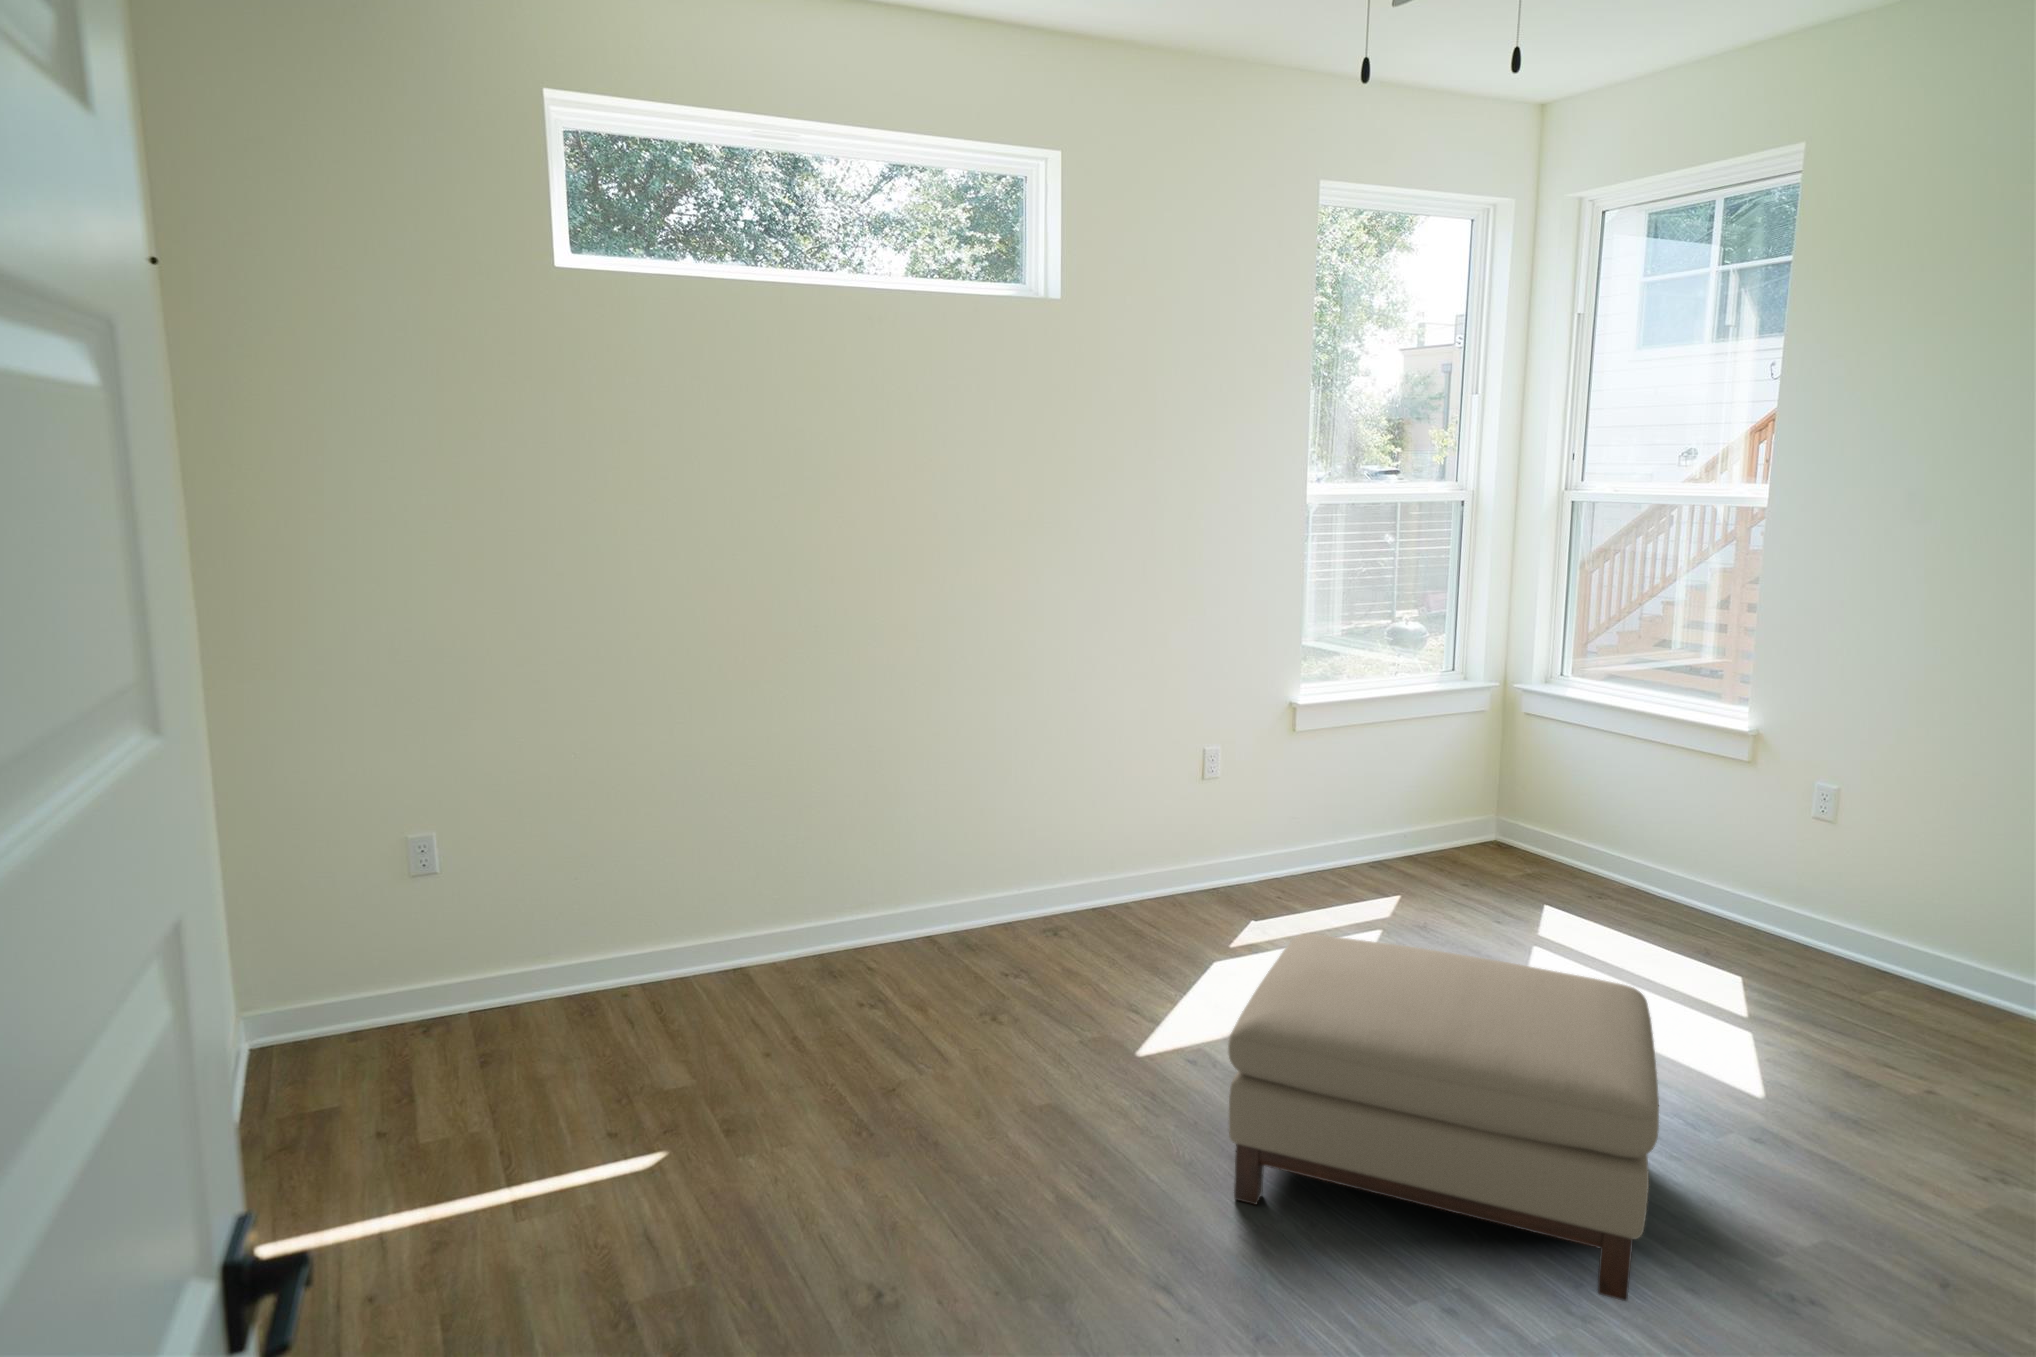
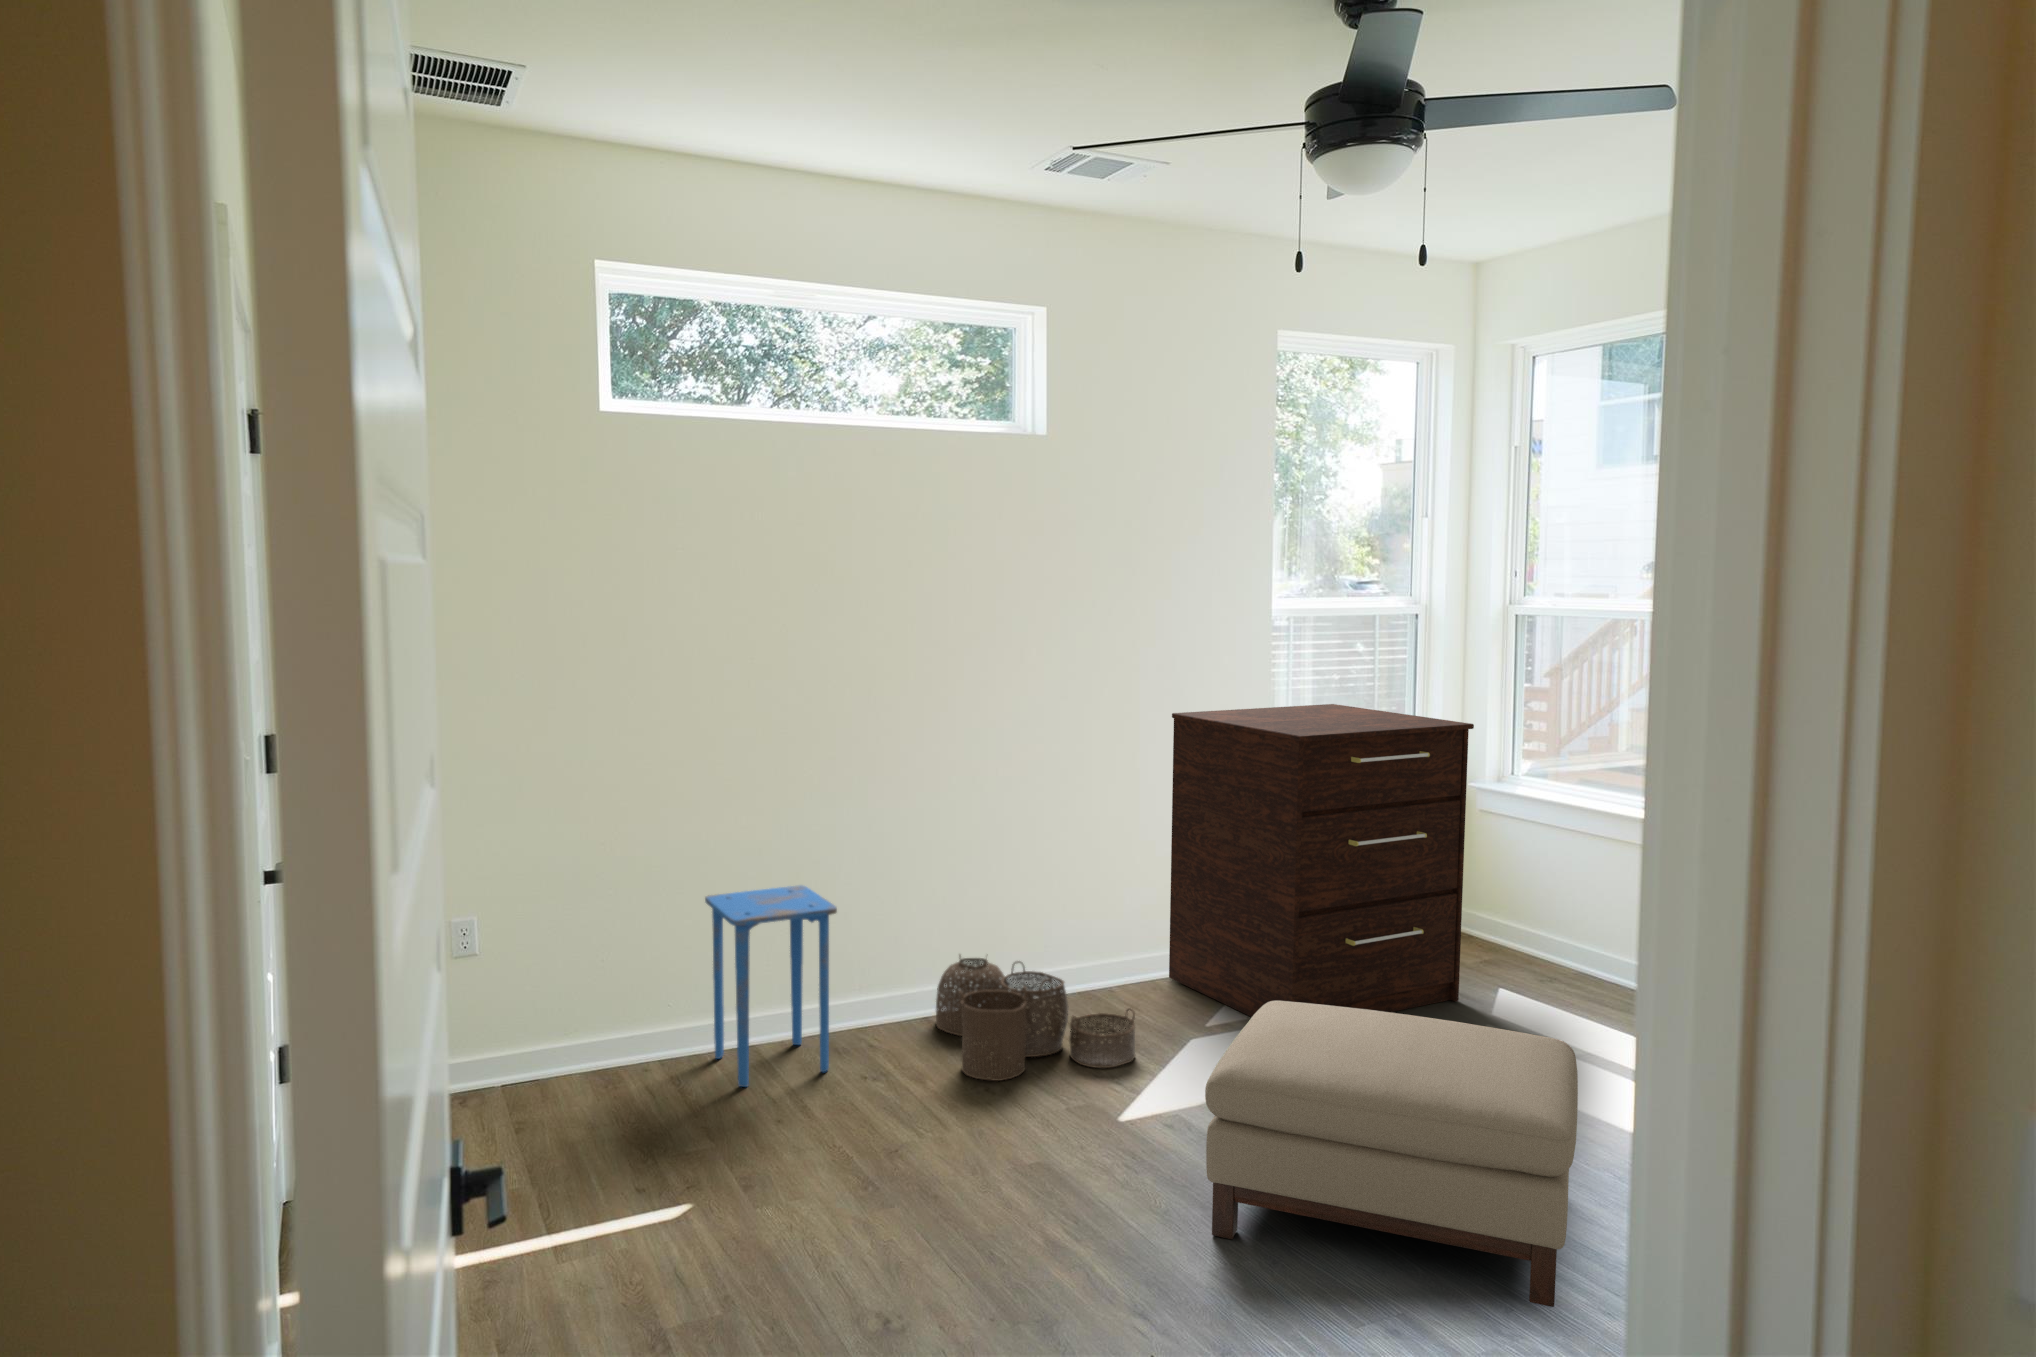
dresser: none [1195,607,1525,957] -> present [1169,704,1474,1017]
side table: none [704,799,840,1011] -> present [705,885,837,1087]
woven basket: none [950,869,1157,1006] -> present [936,955,1135,1081]

